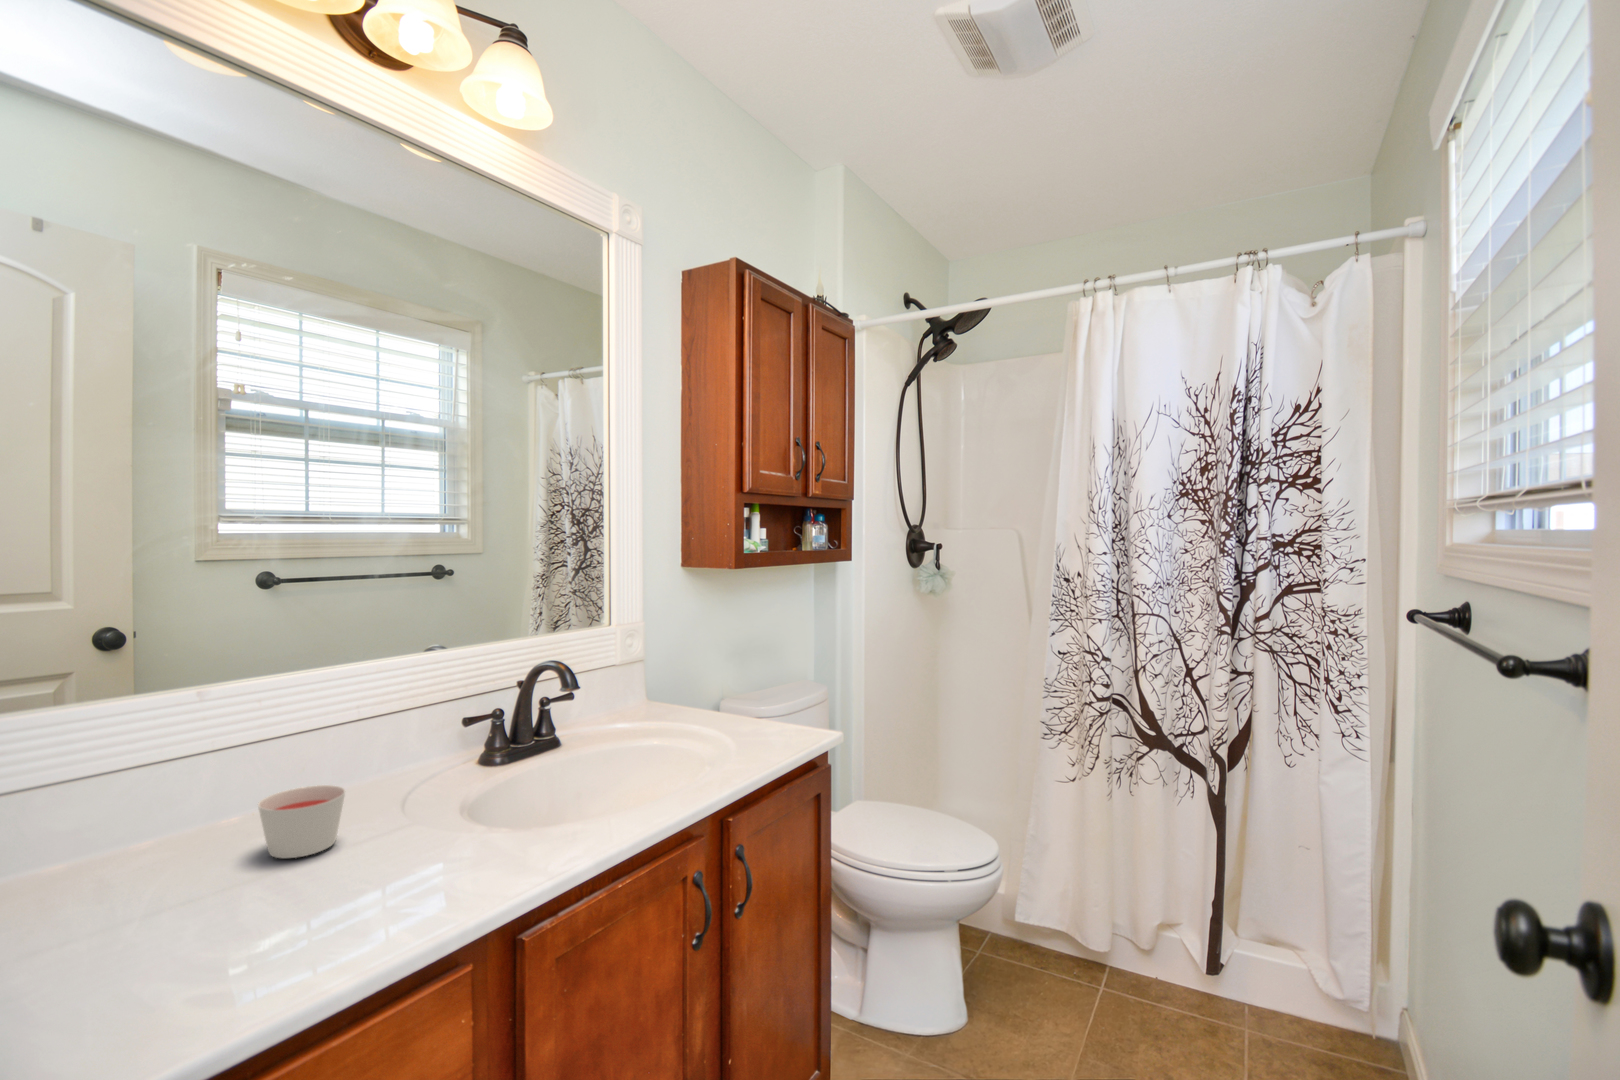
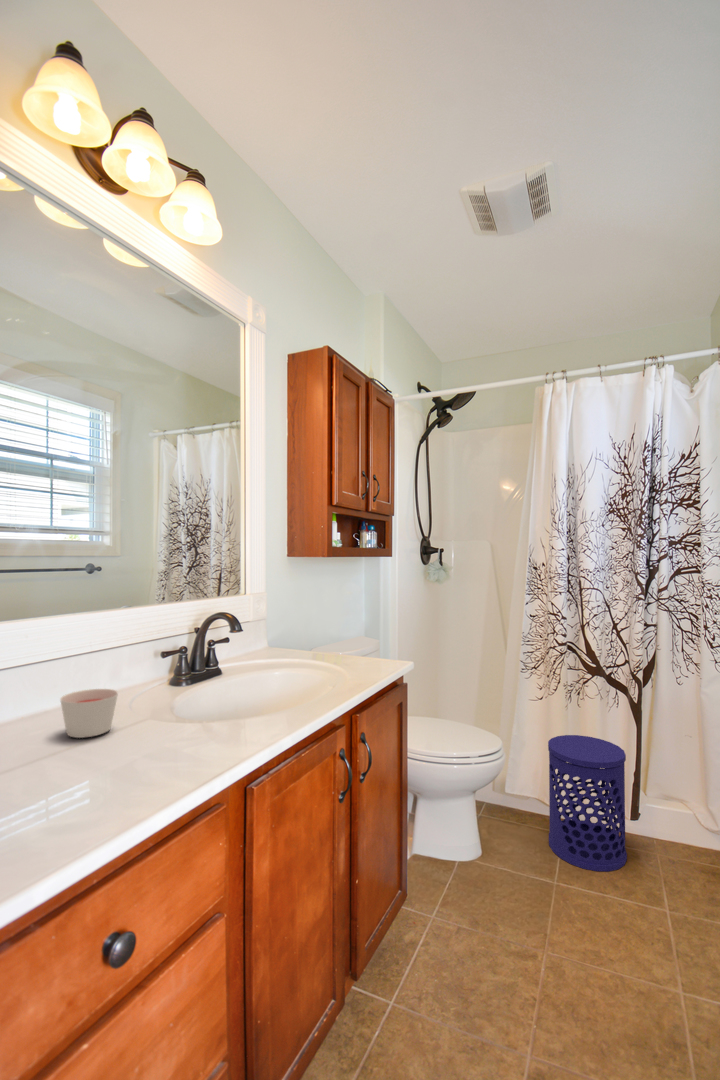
waste bin: none [1076,836,1194,1047] -> present [548,735,627,871]

